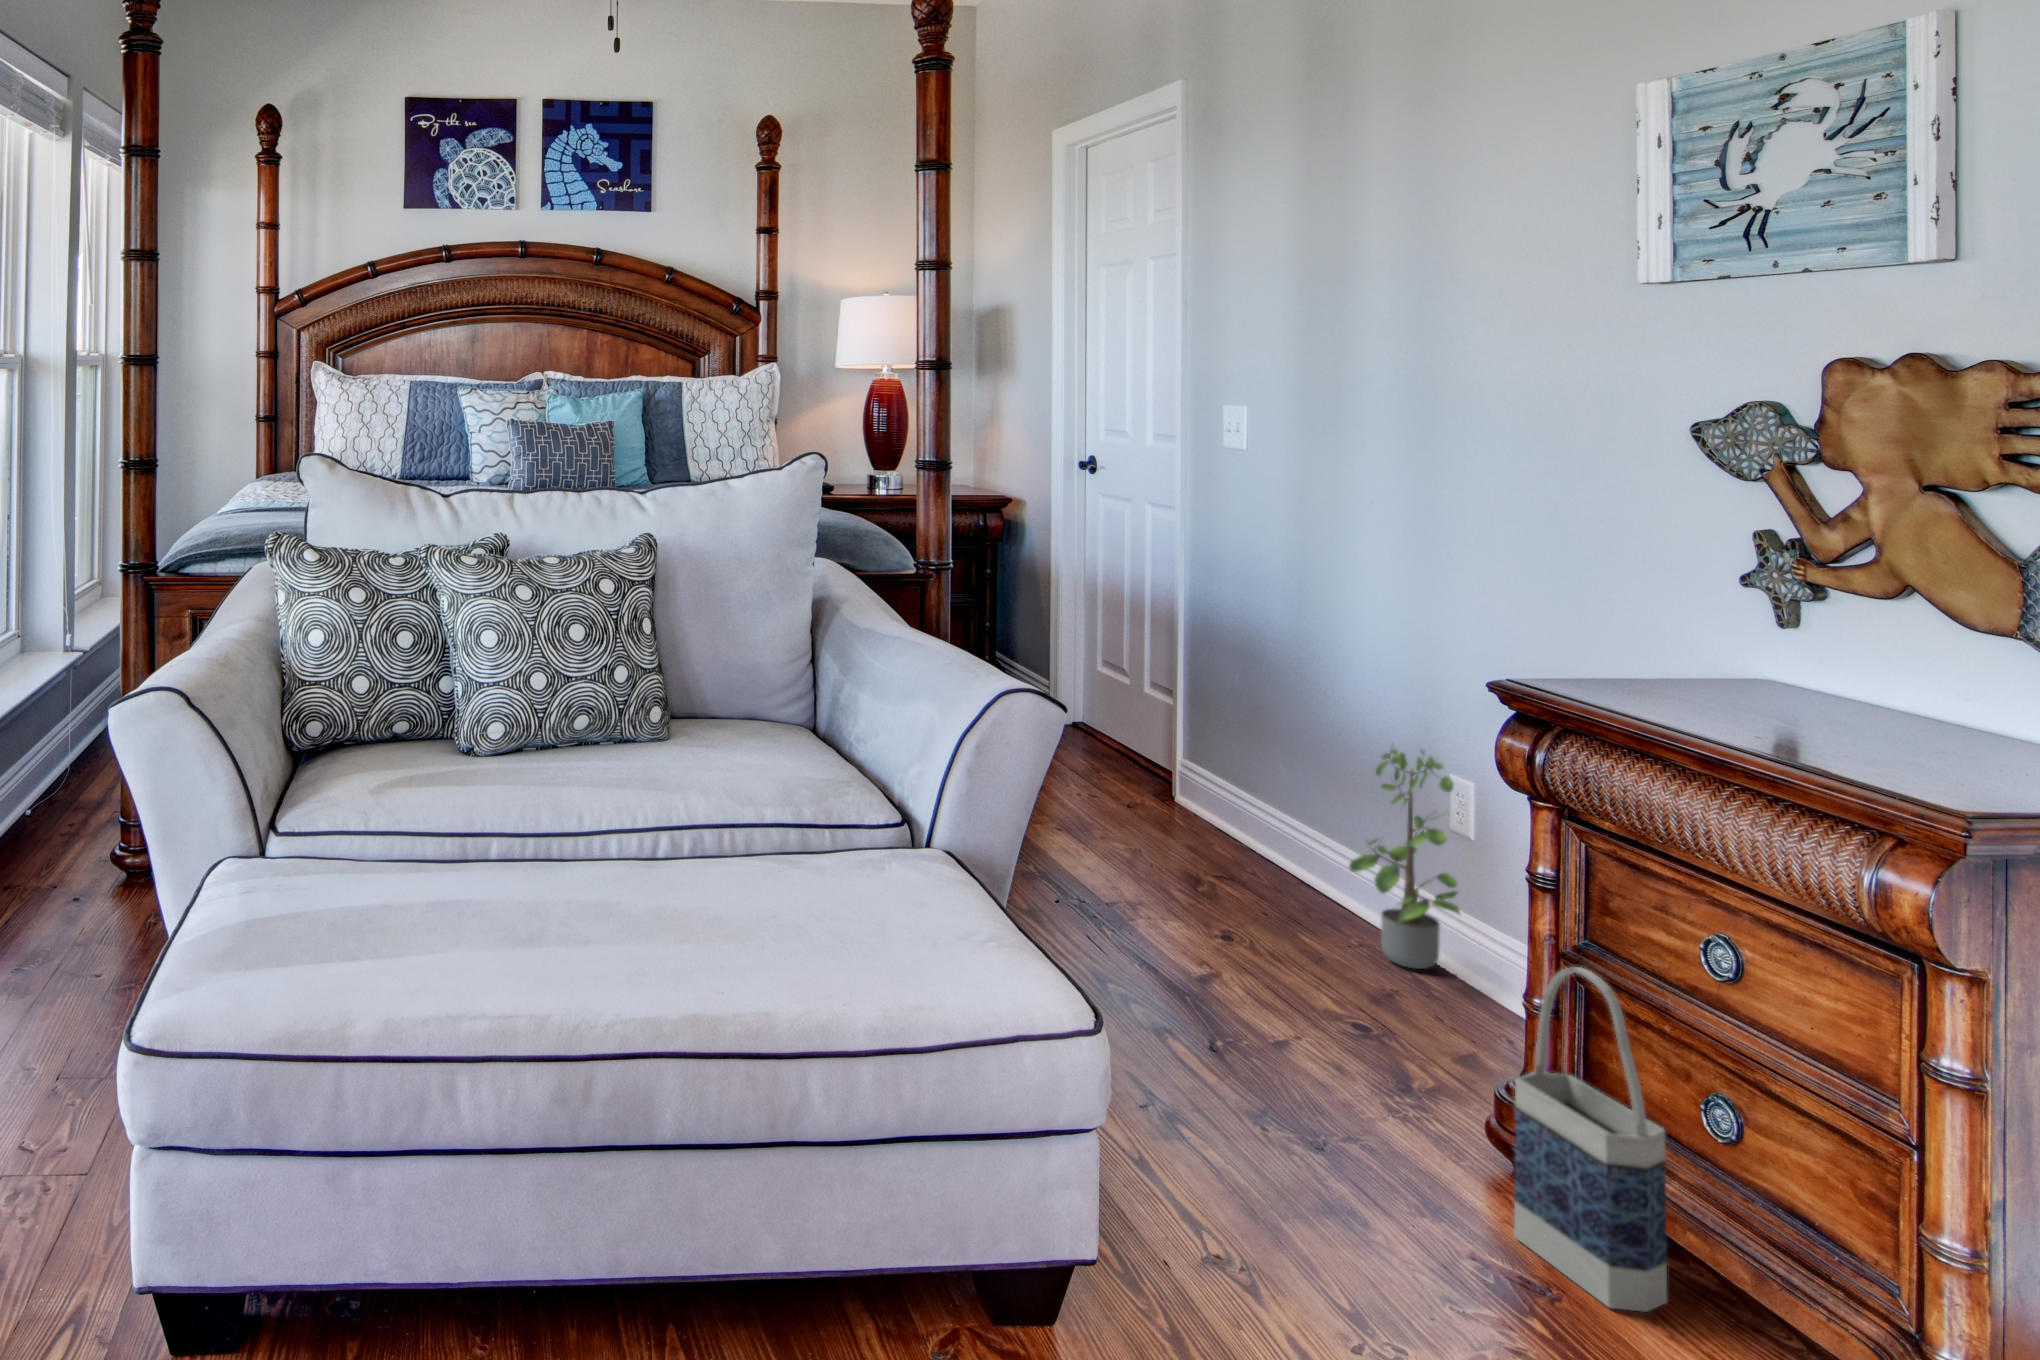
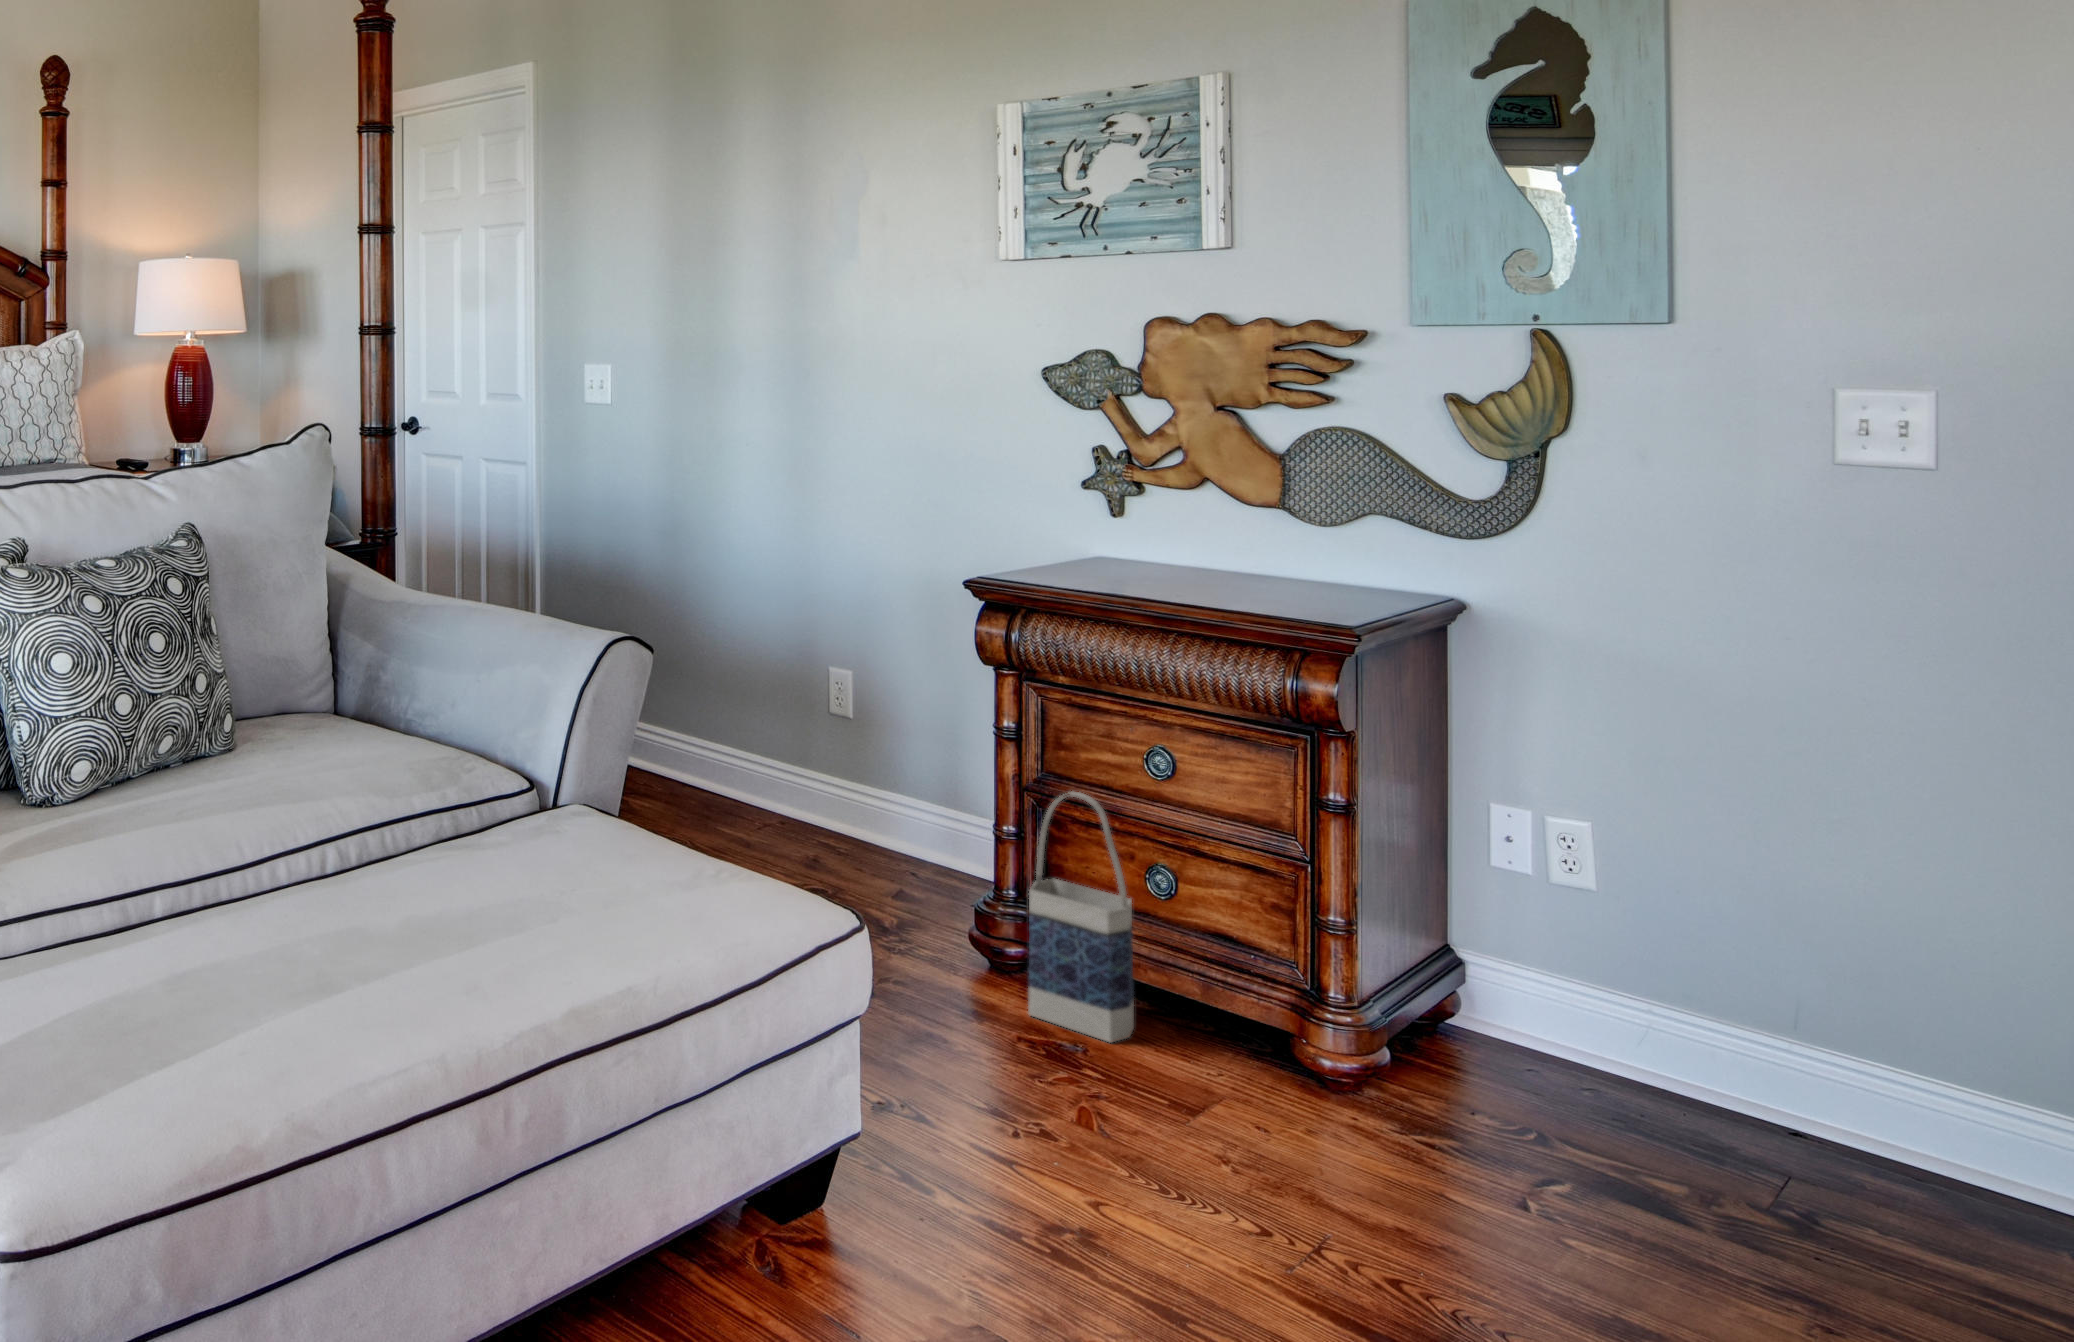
potted plant: present [1349,749,1460,969] -> none [766,653,866,841]

